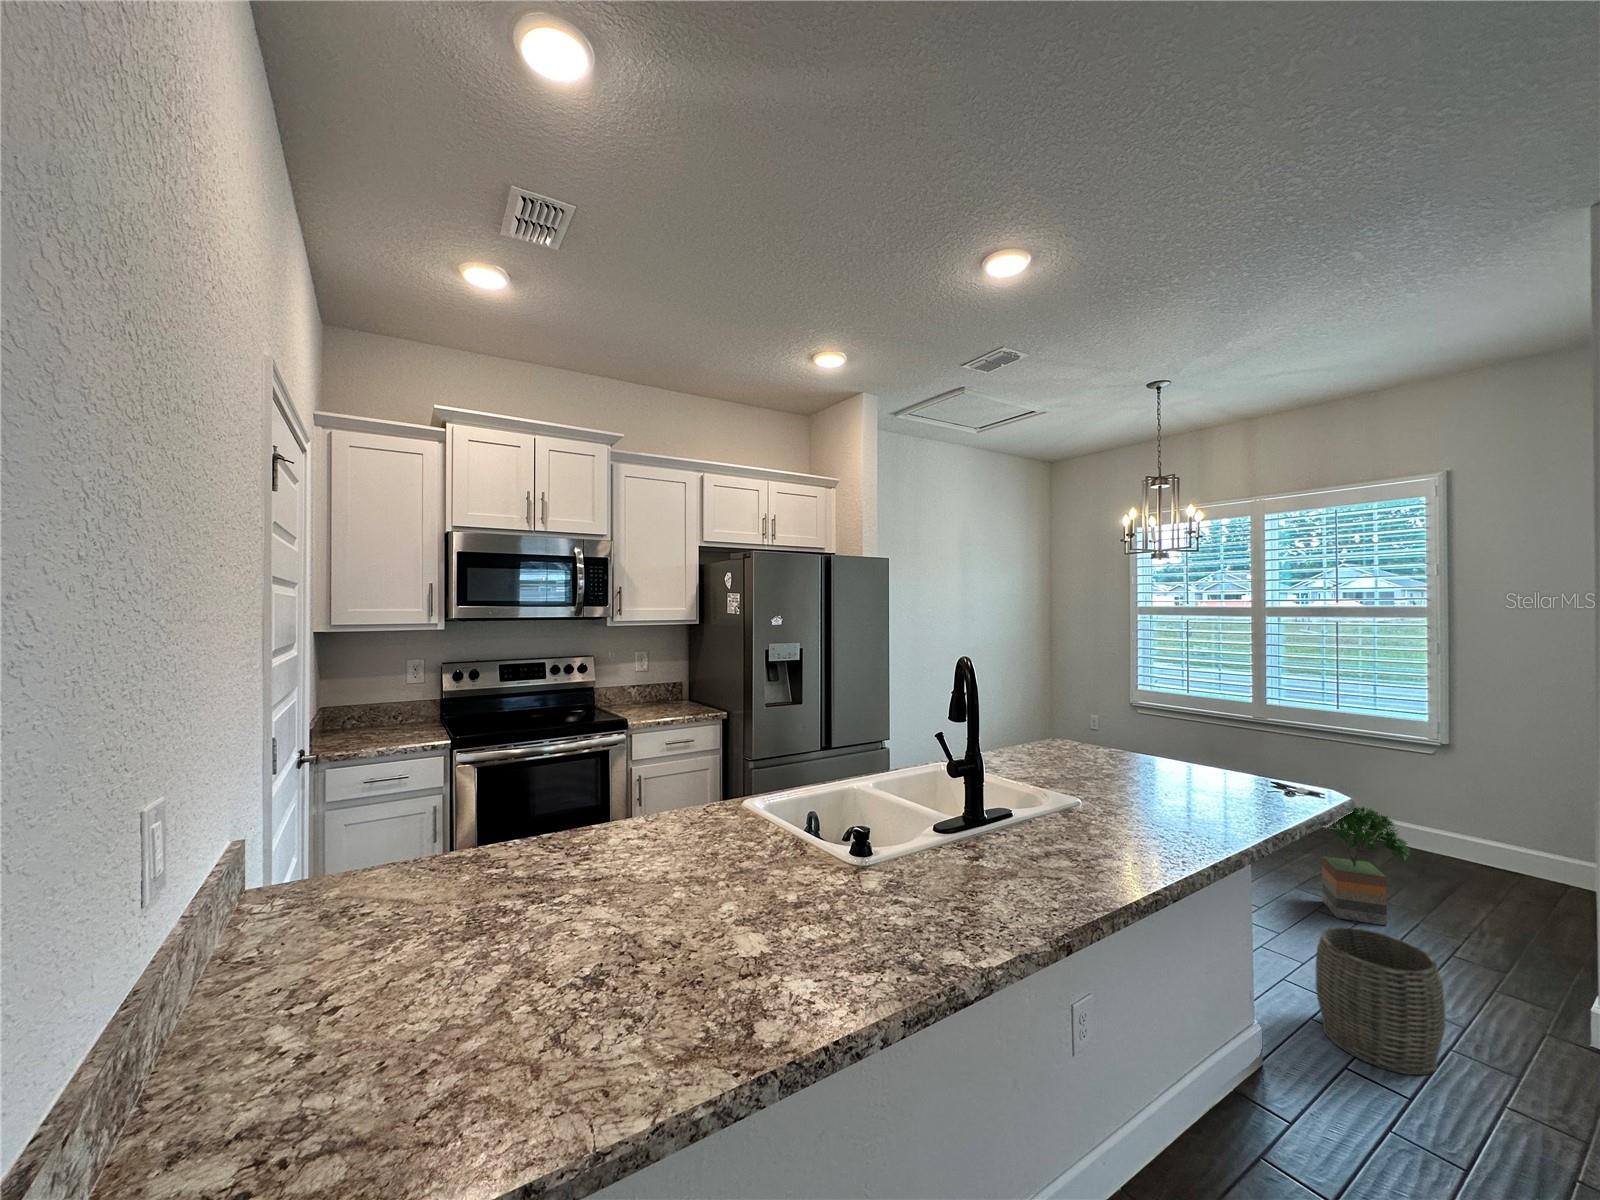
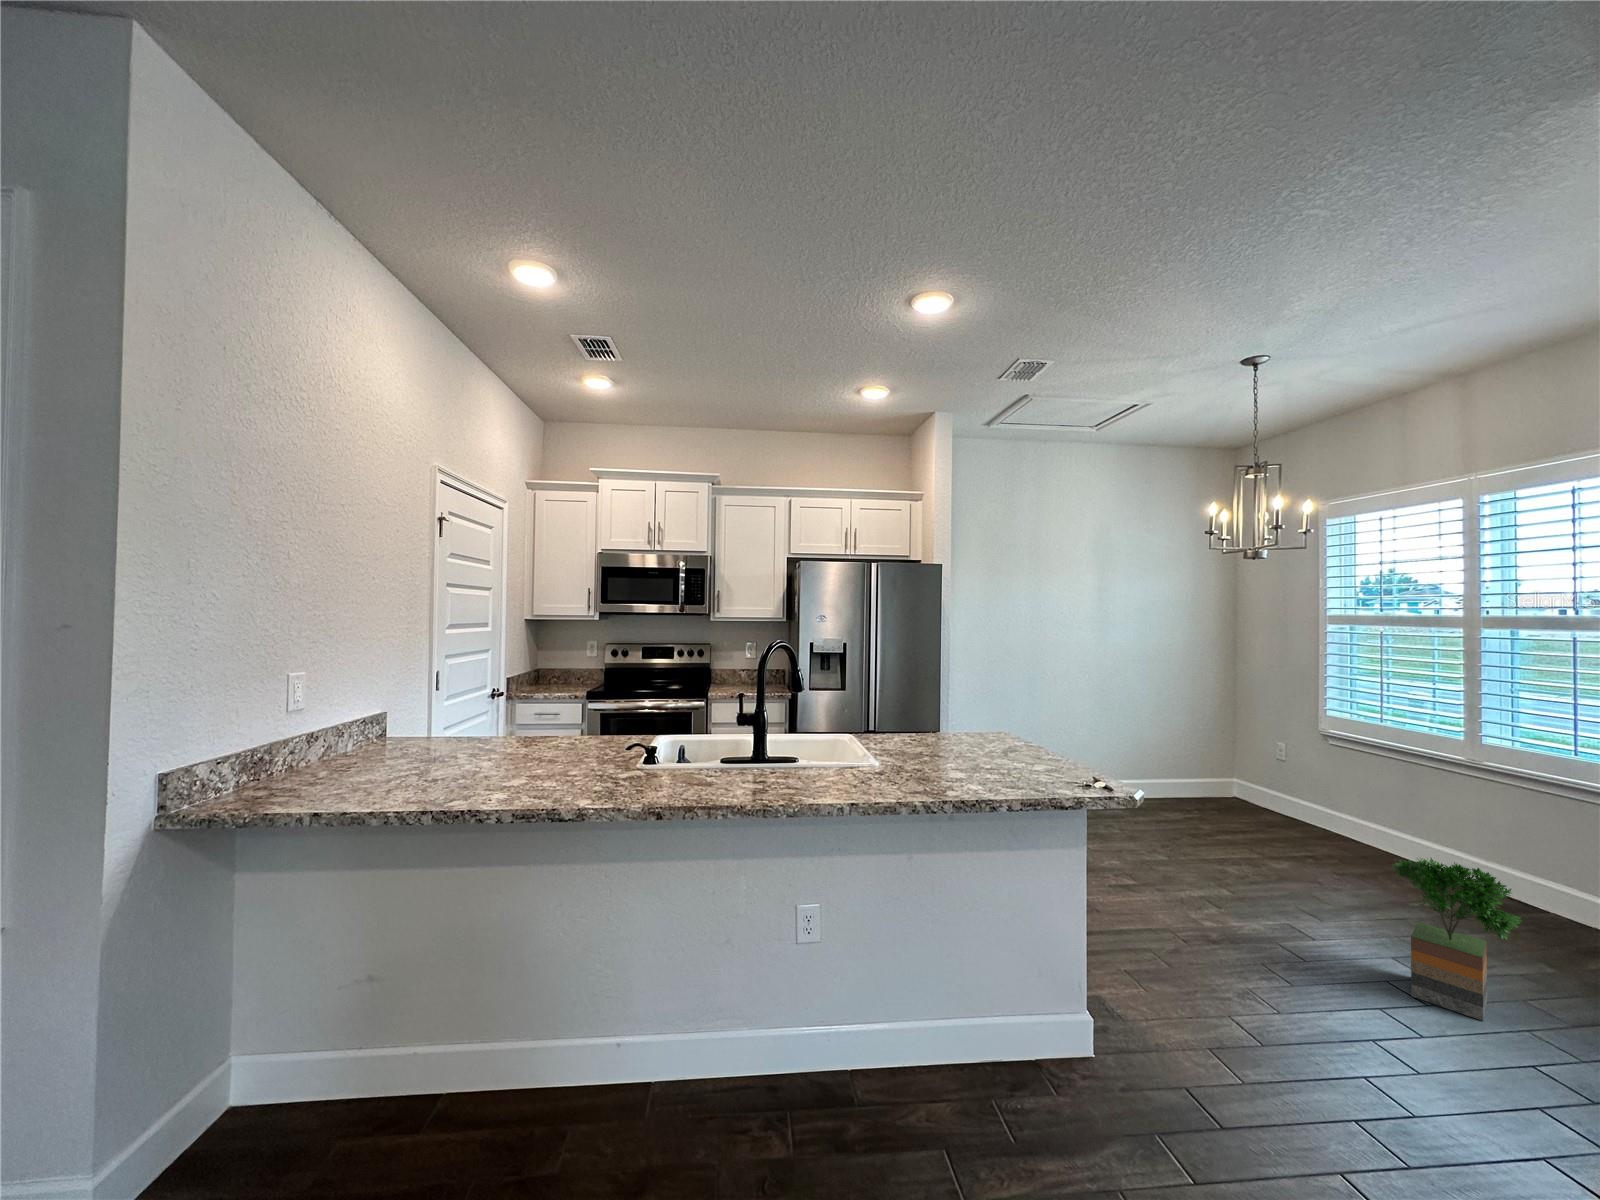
woven basket: present [1316,927,1445,1075] -> none [1209,961,1344,1135]

